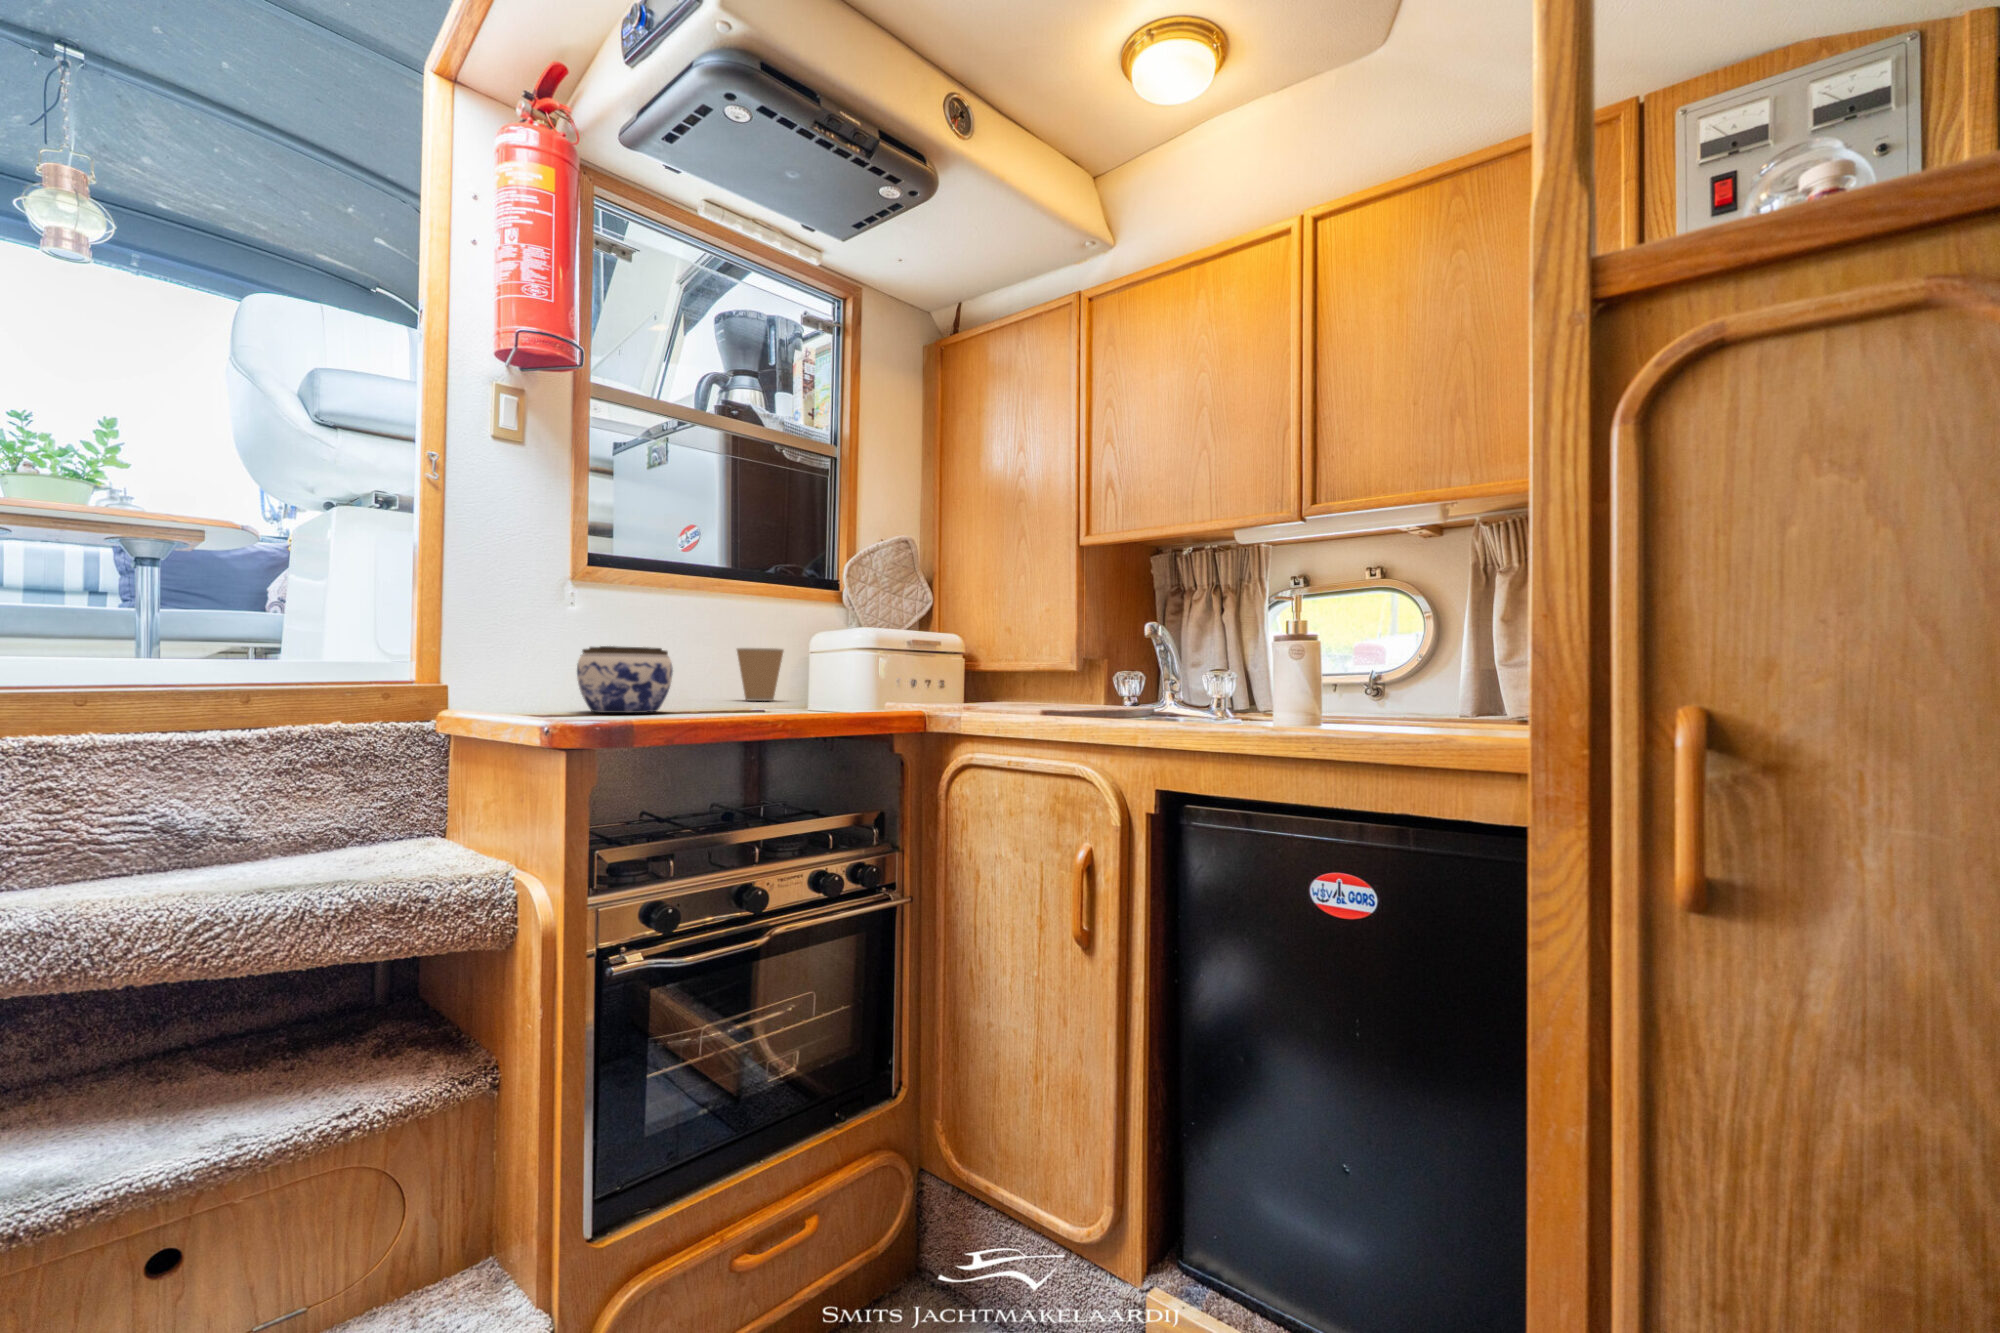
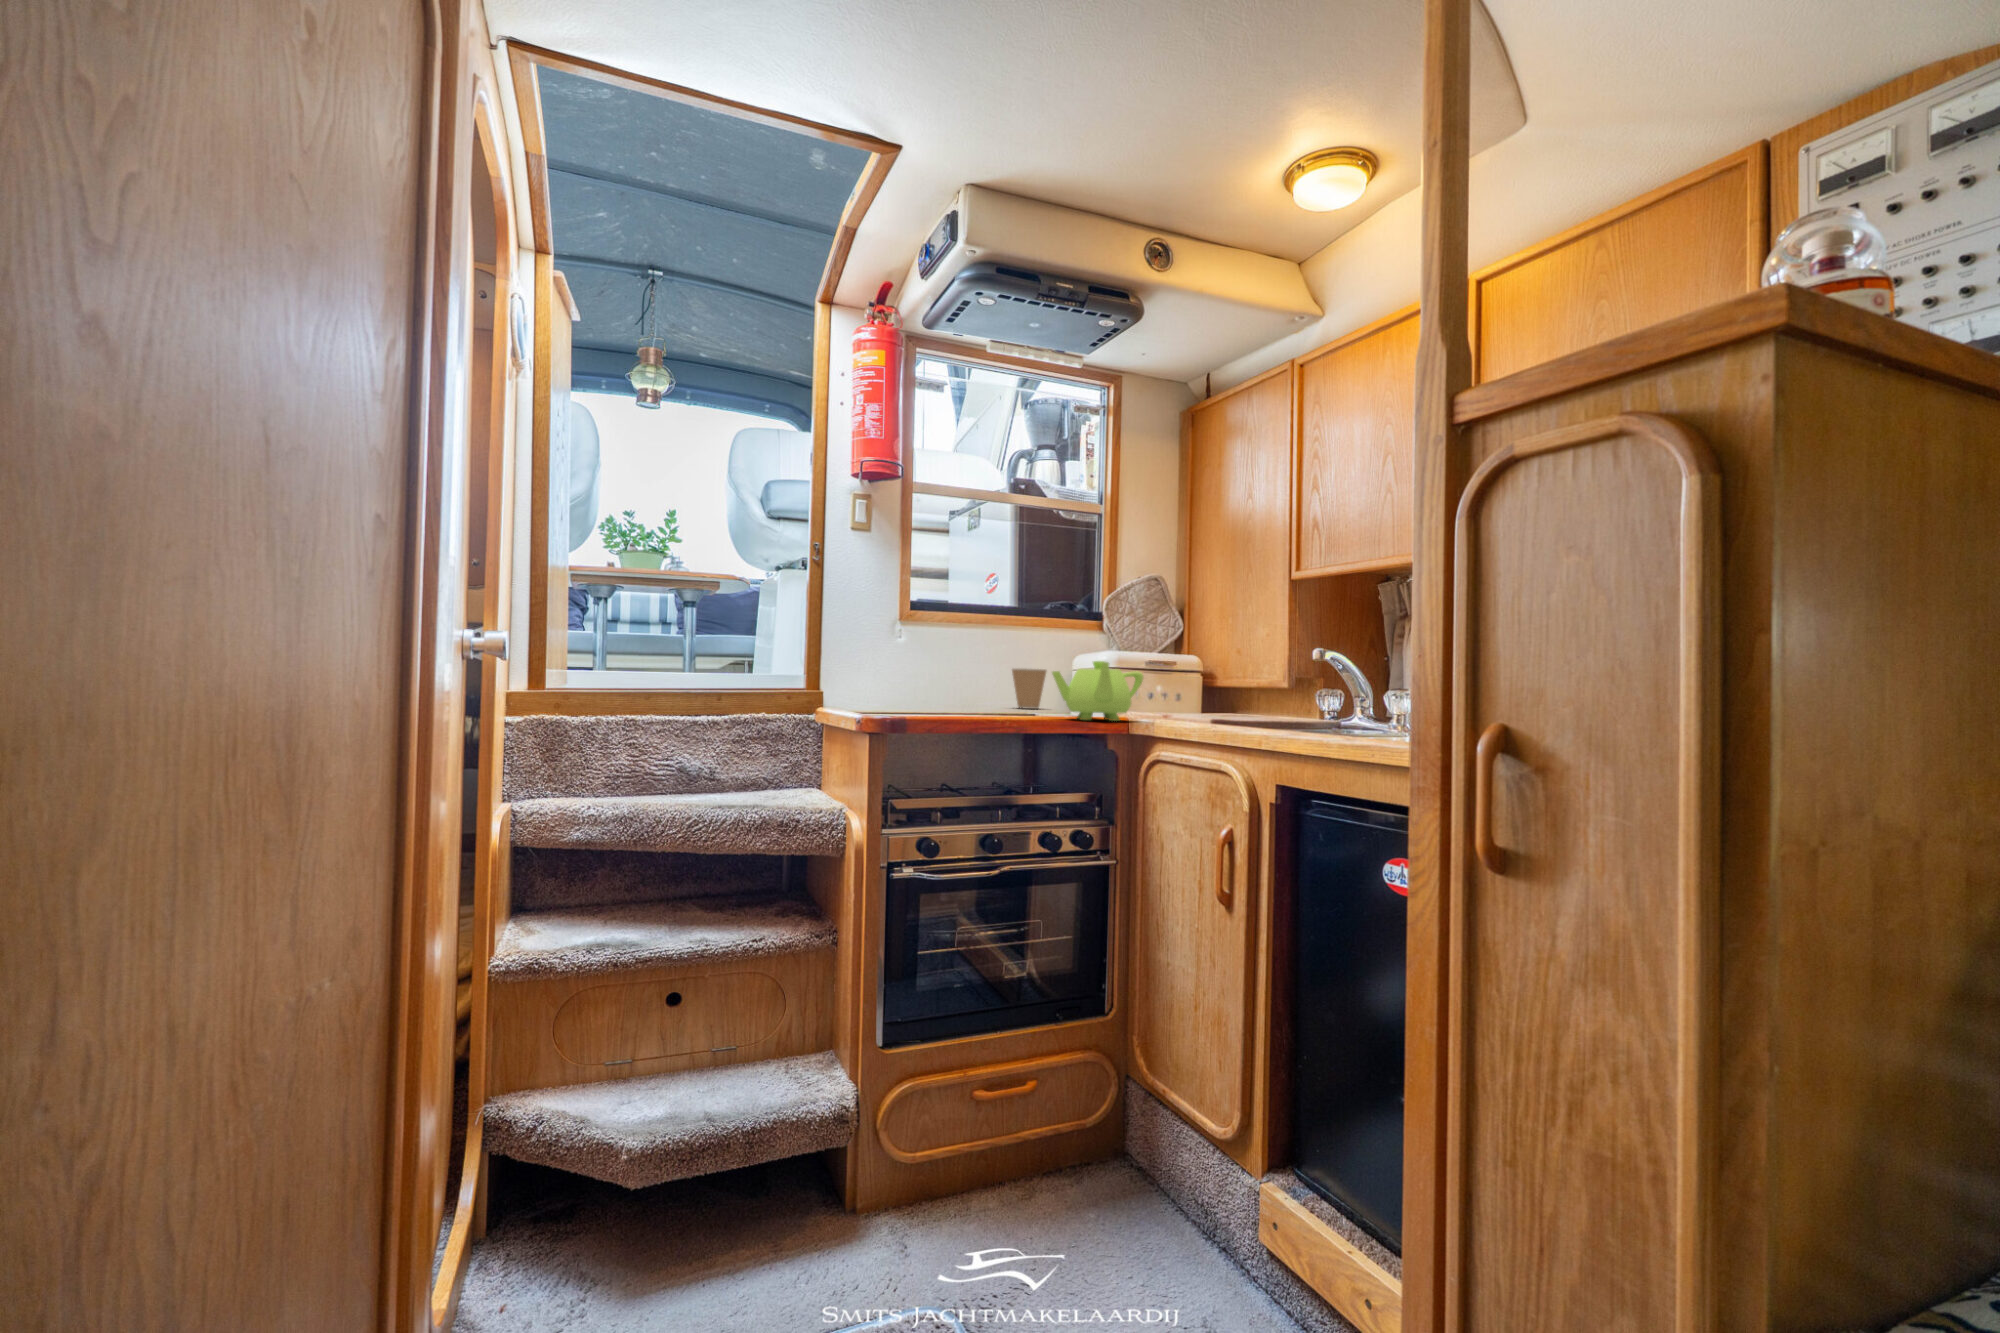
teapot: none [836,637,954,717] -> present [1052,661,1143,721]
jar: present [577,646,673,713] -> none [888,668,947,713]

